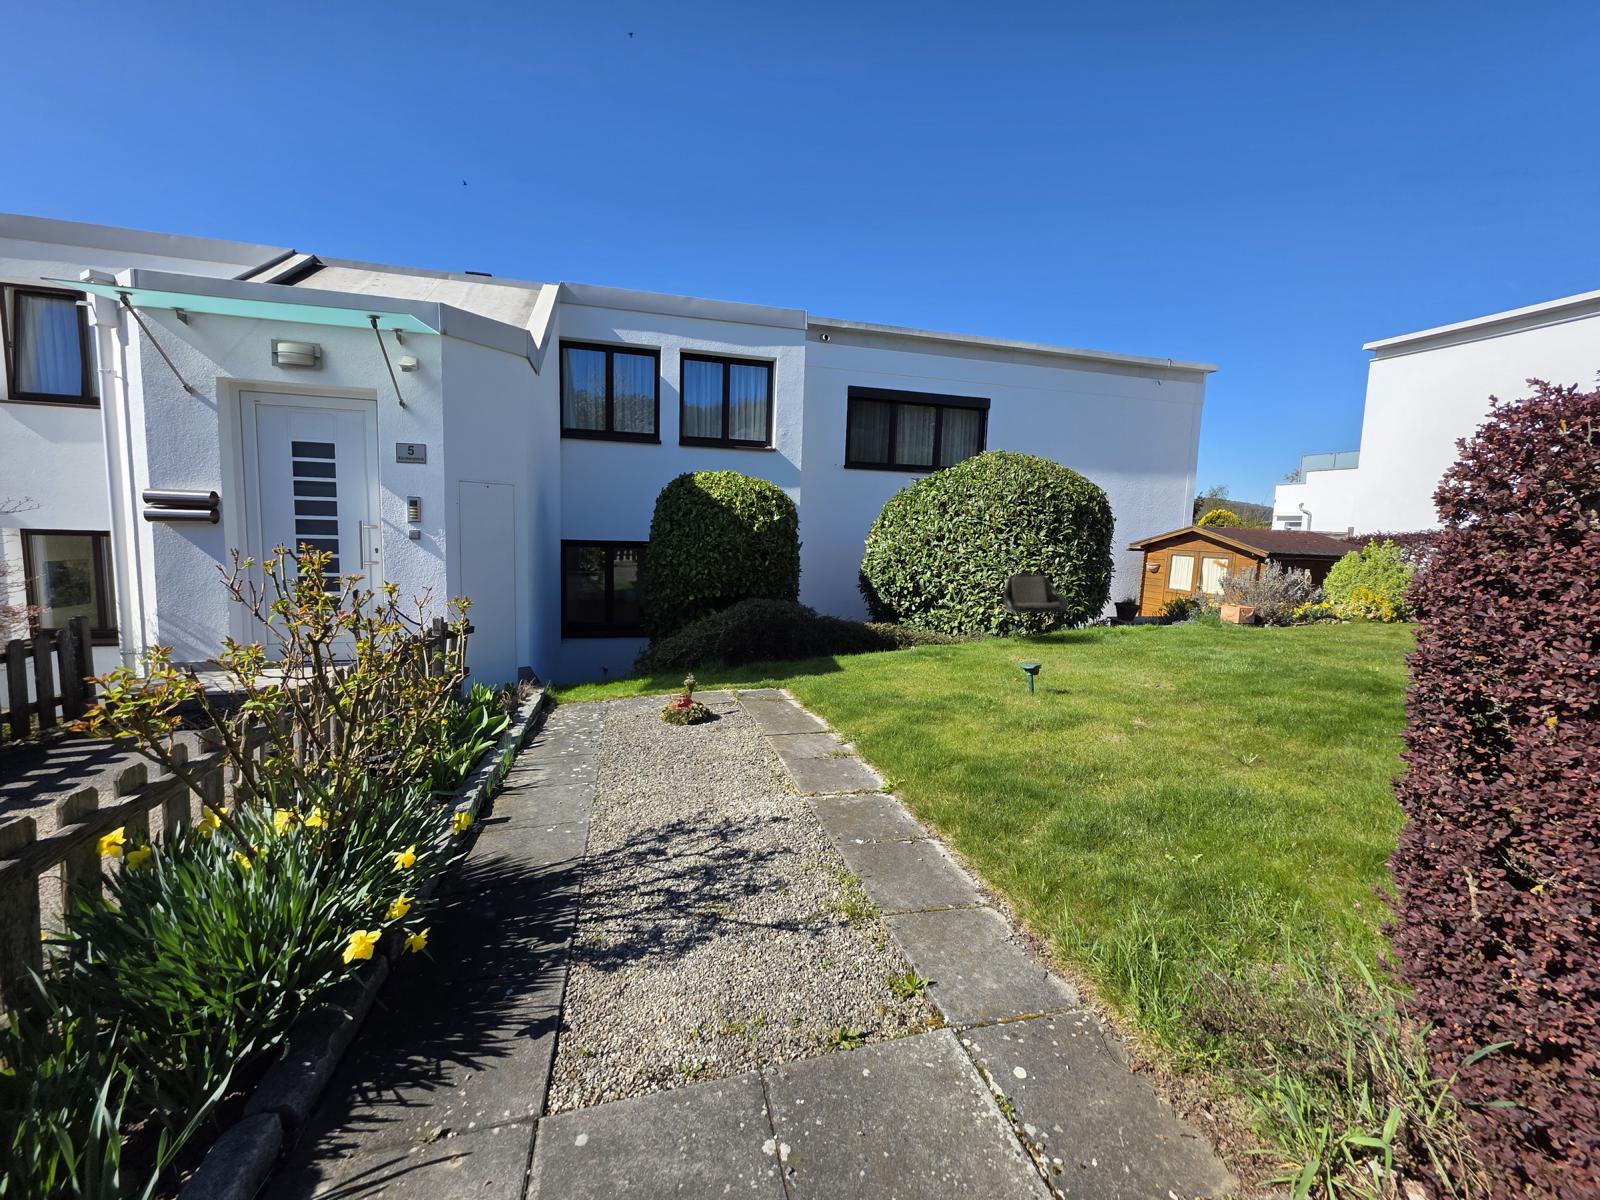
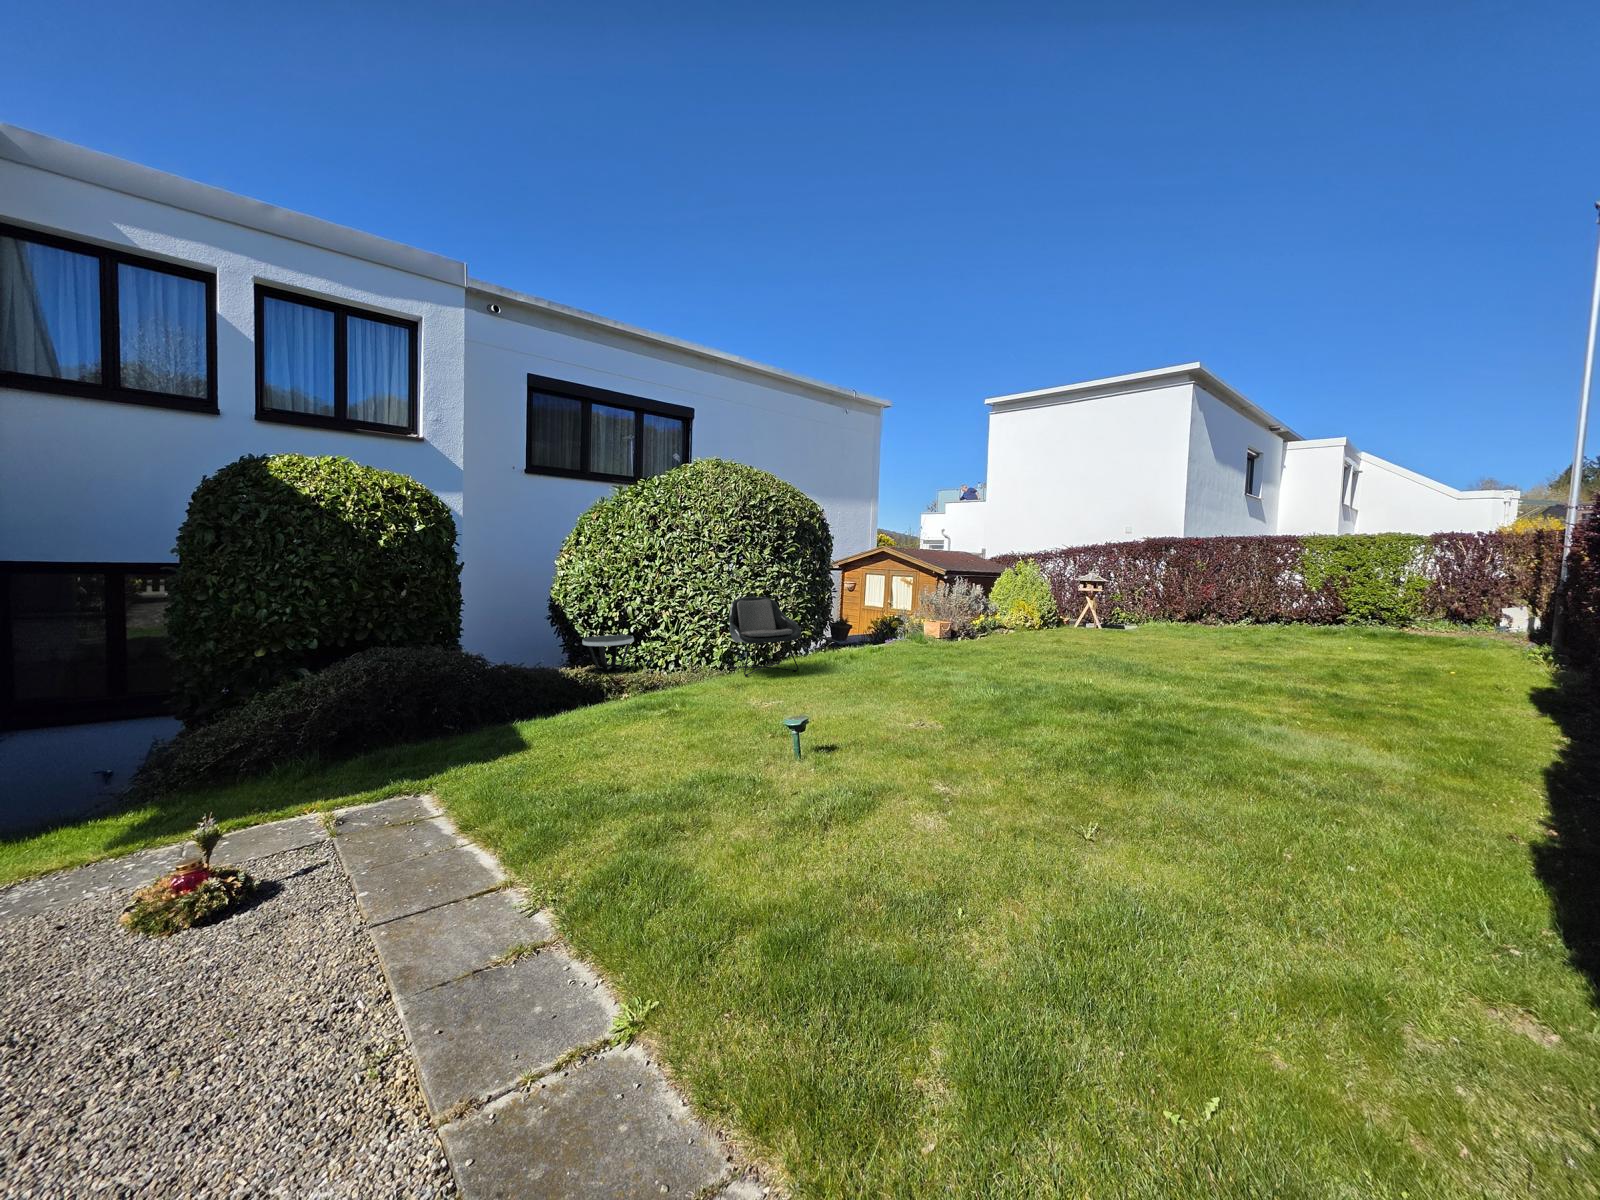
side table: none [884,602,924,632] -> present [582,635,634,673]

